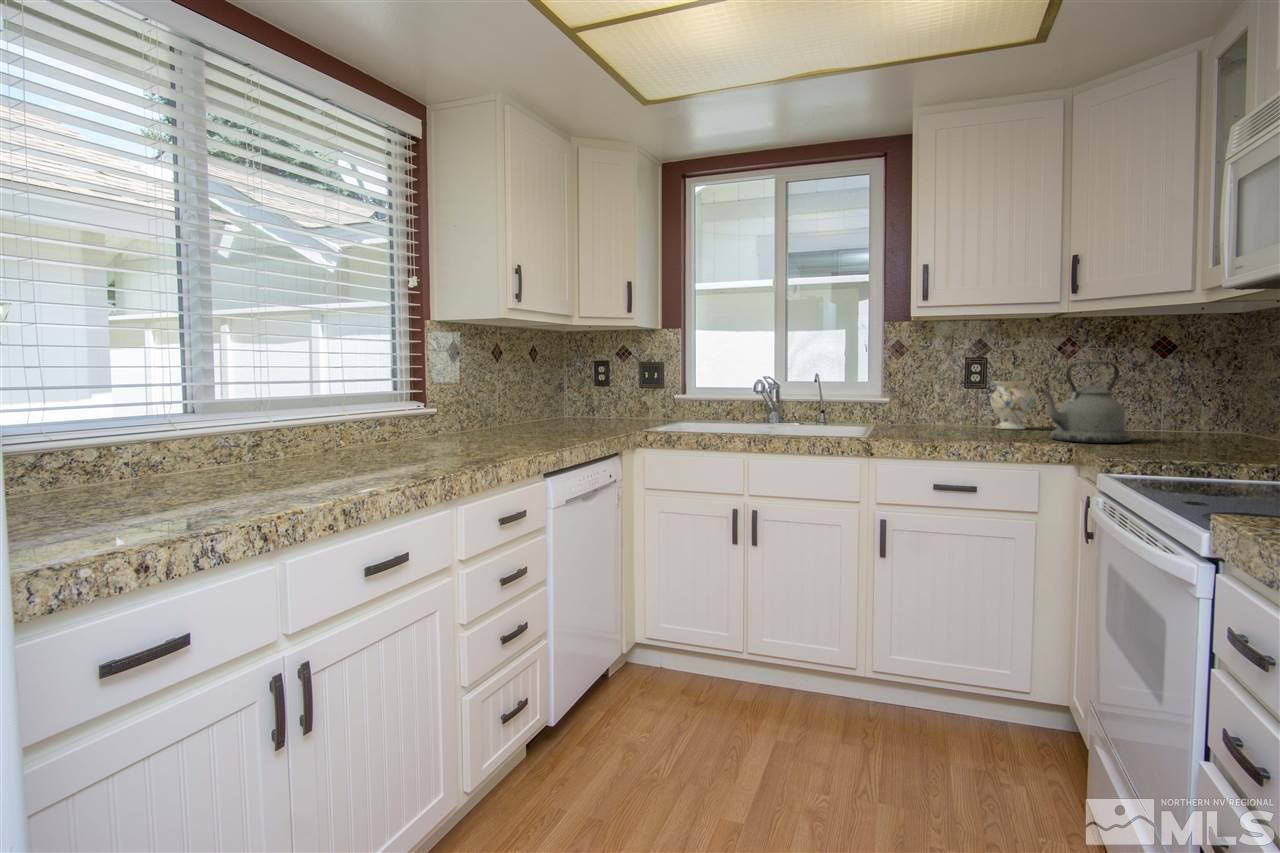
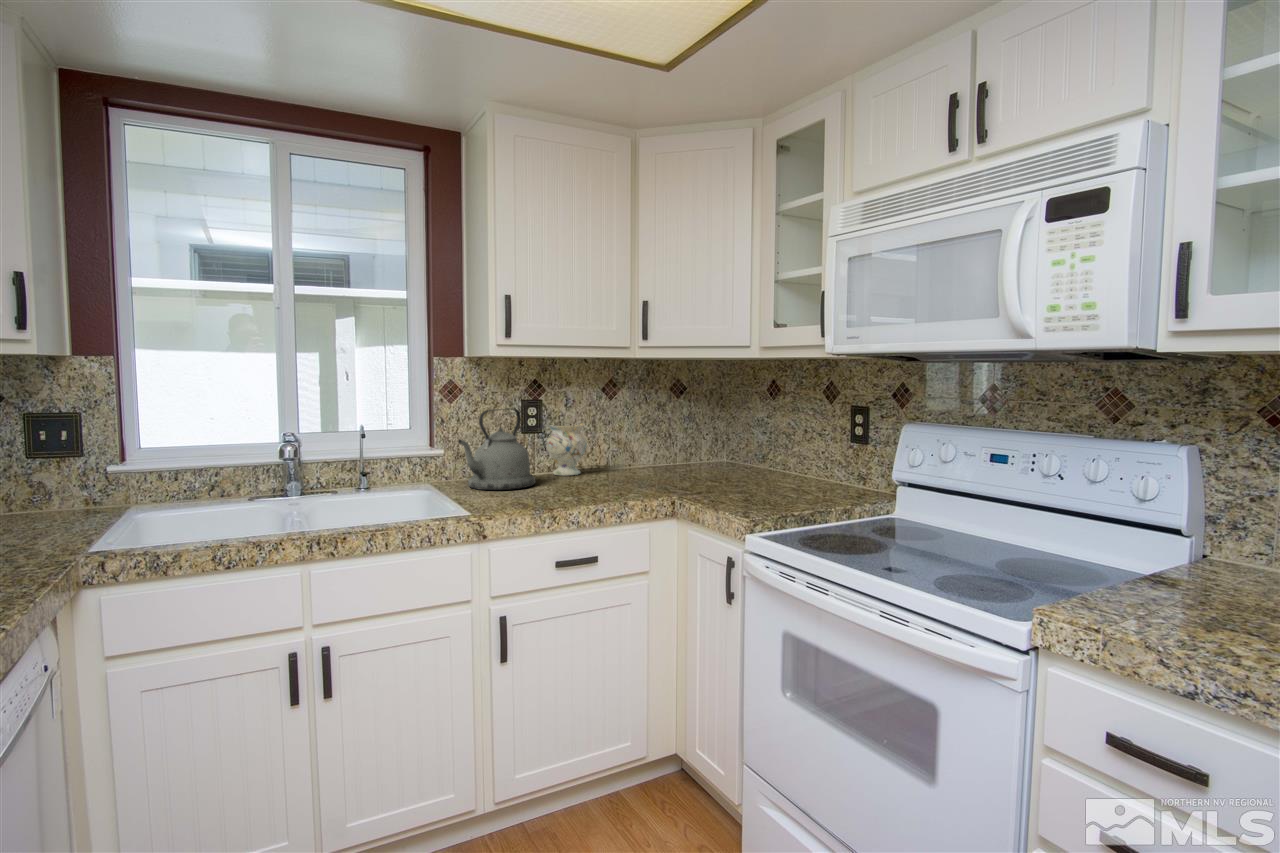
kettle: present [1040,362,1131,443] -> present [459,409,536,490]

